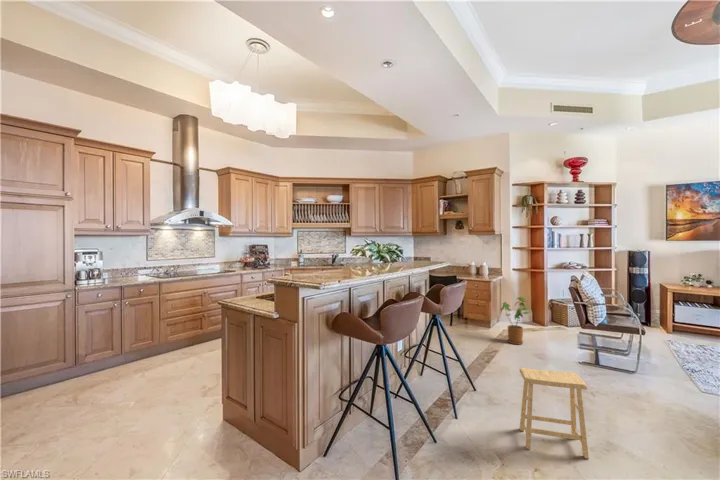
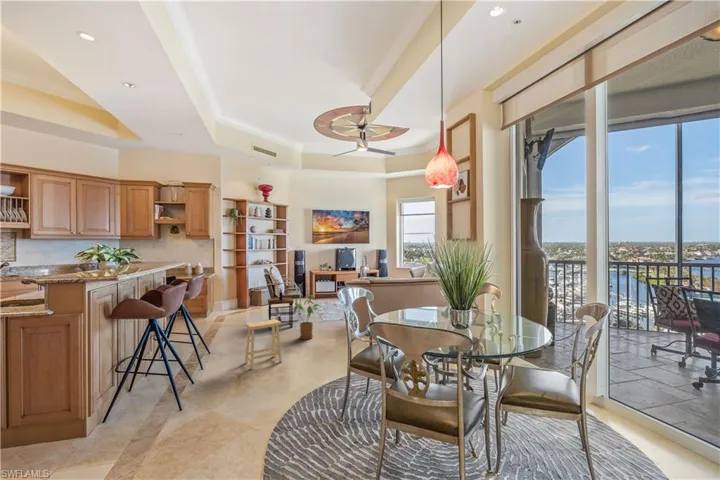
house plant: present [501,297,531,344] -> present [294,295,320,339]
side table: none [572,314,622,383] -> present [268,289,294,329]

